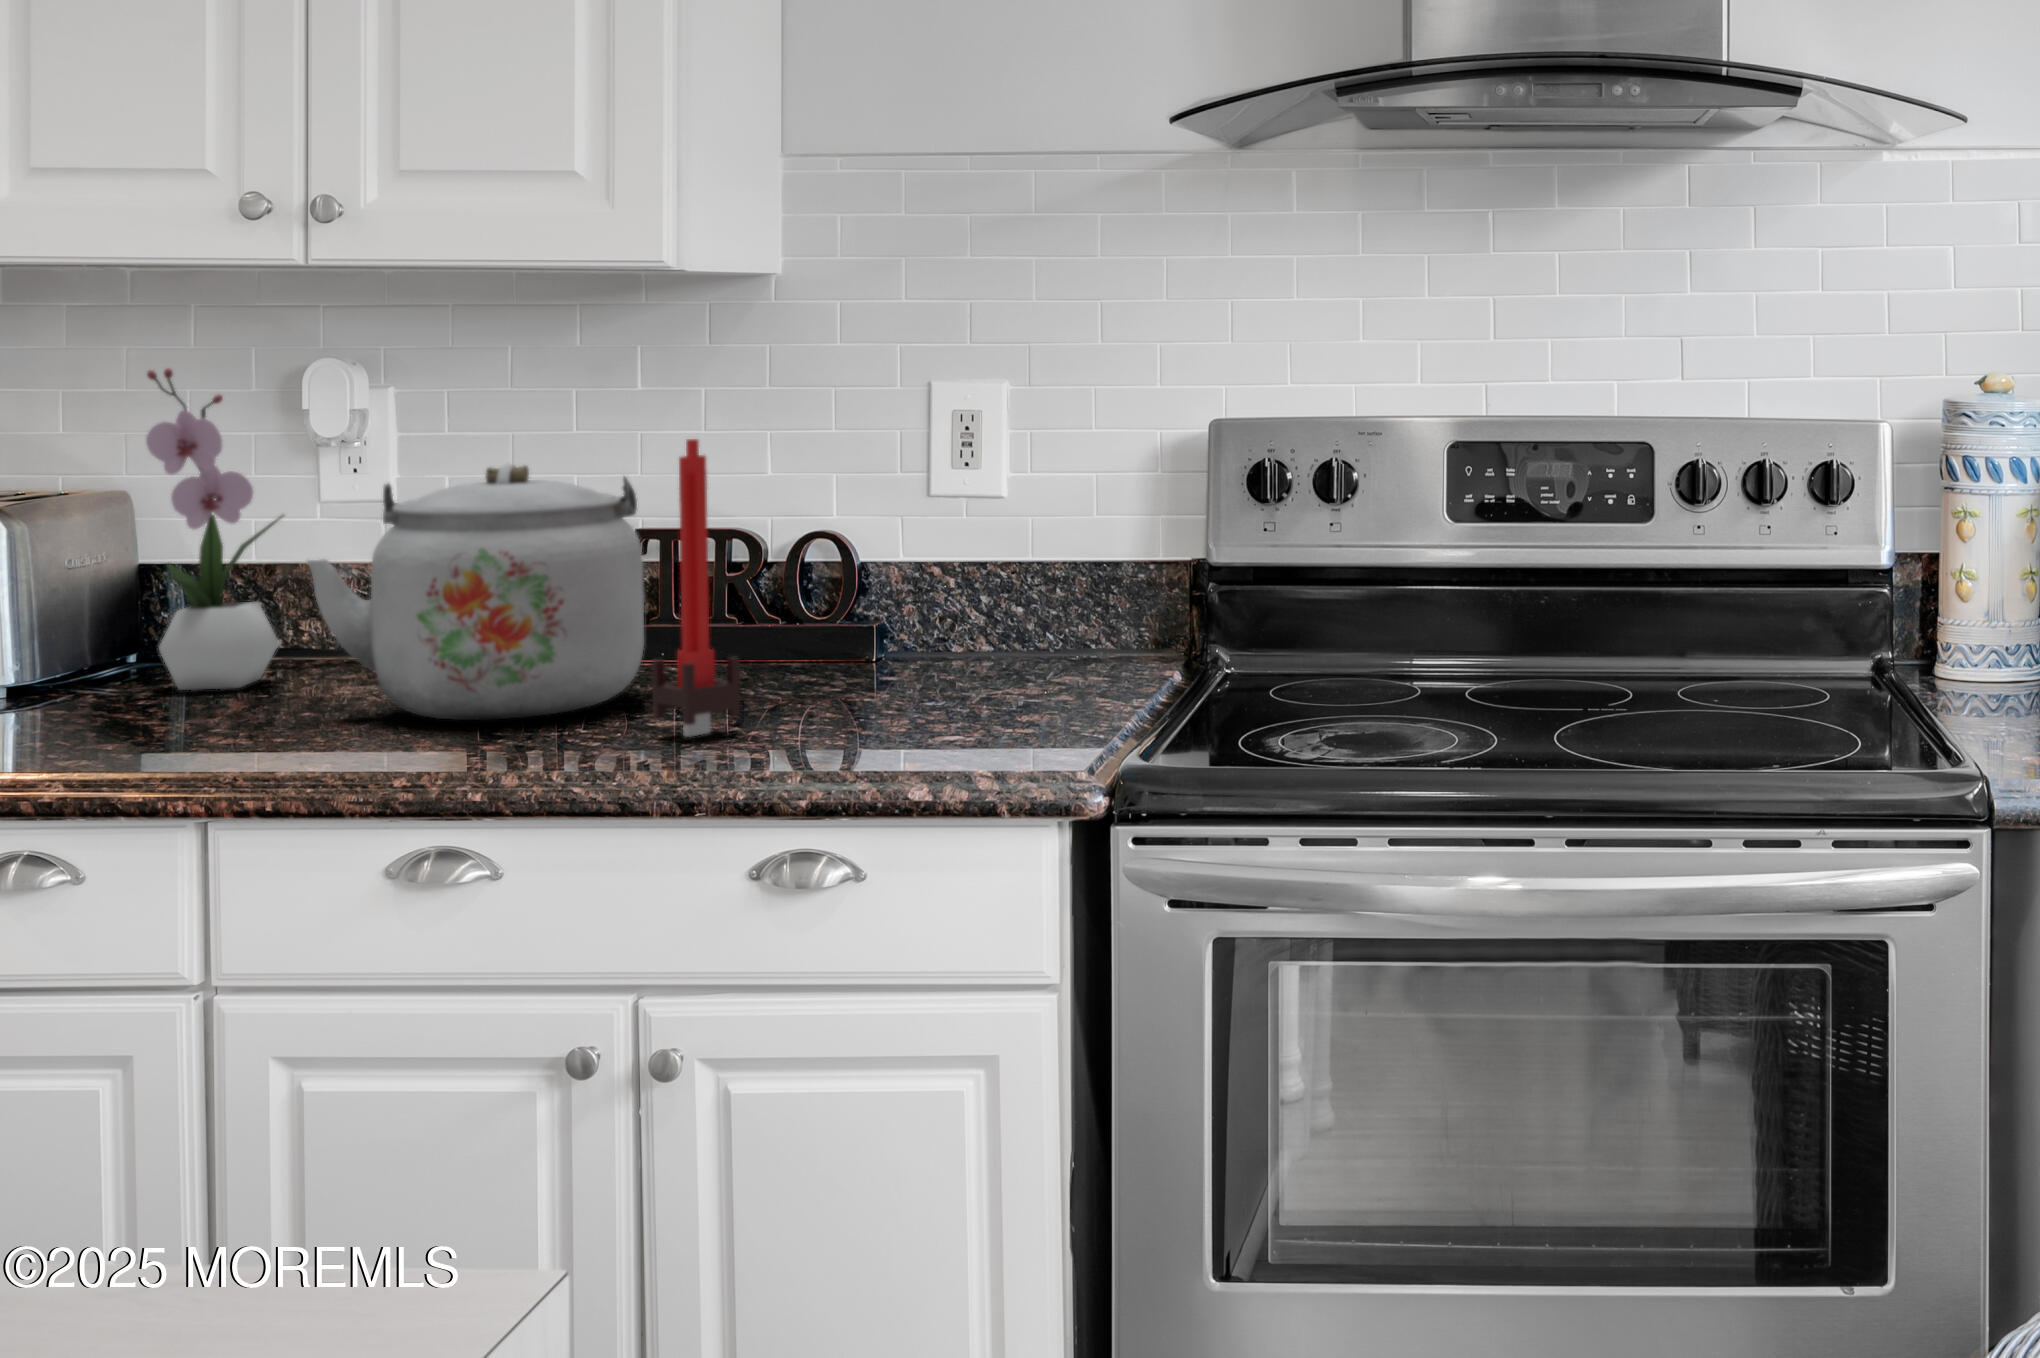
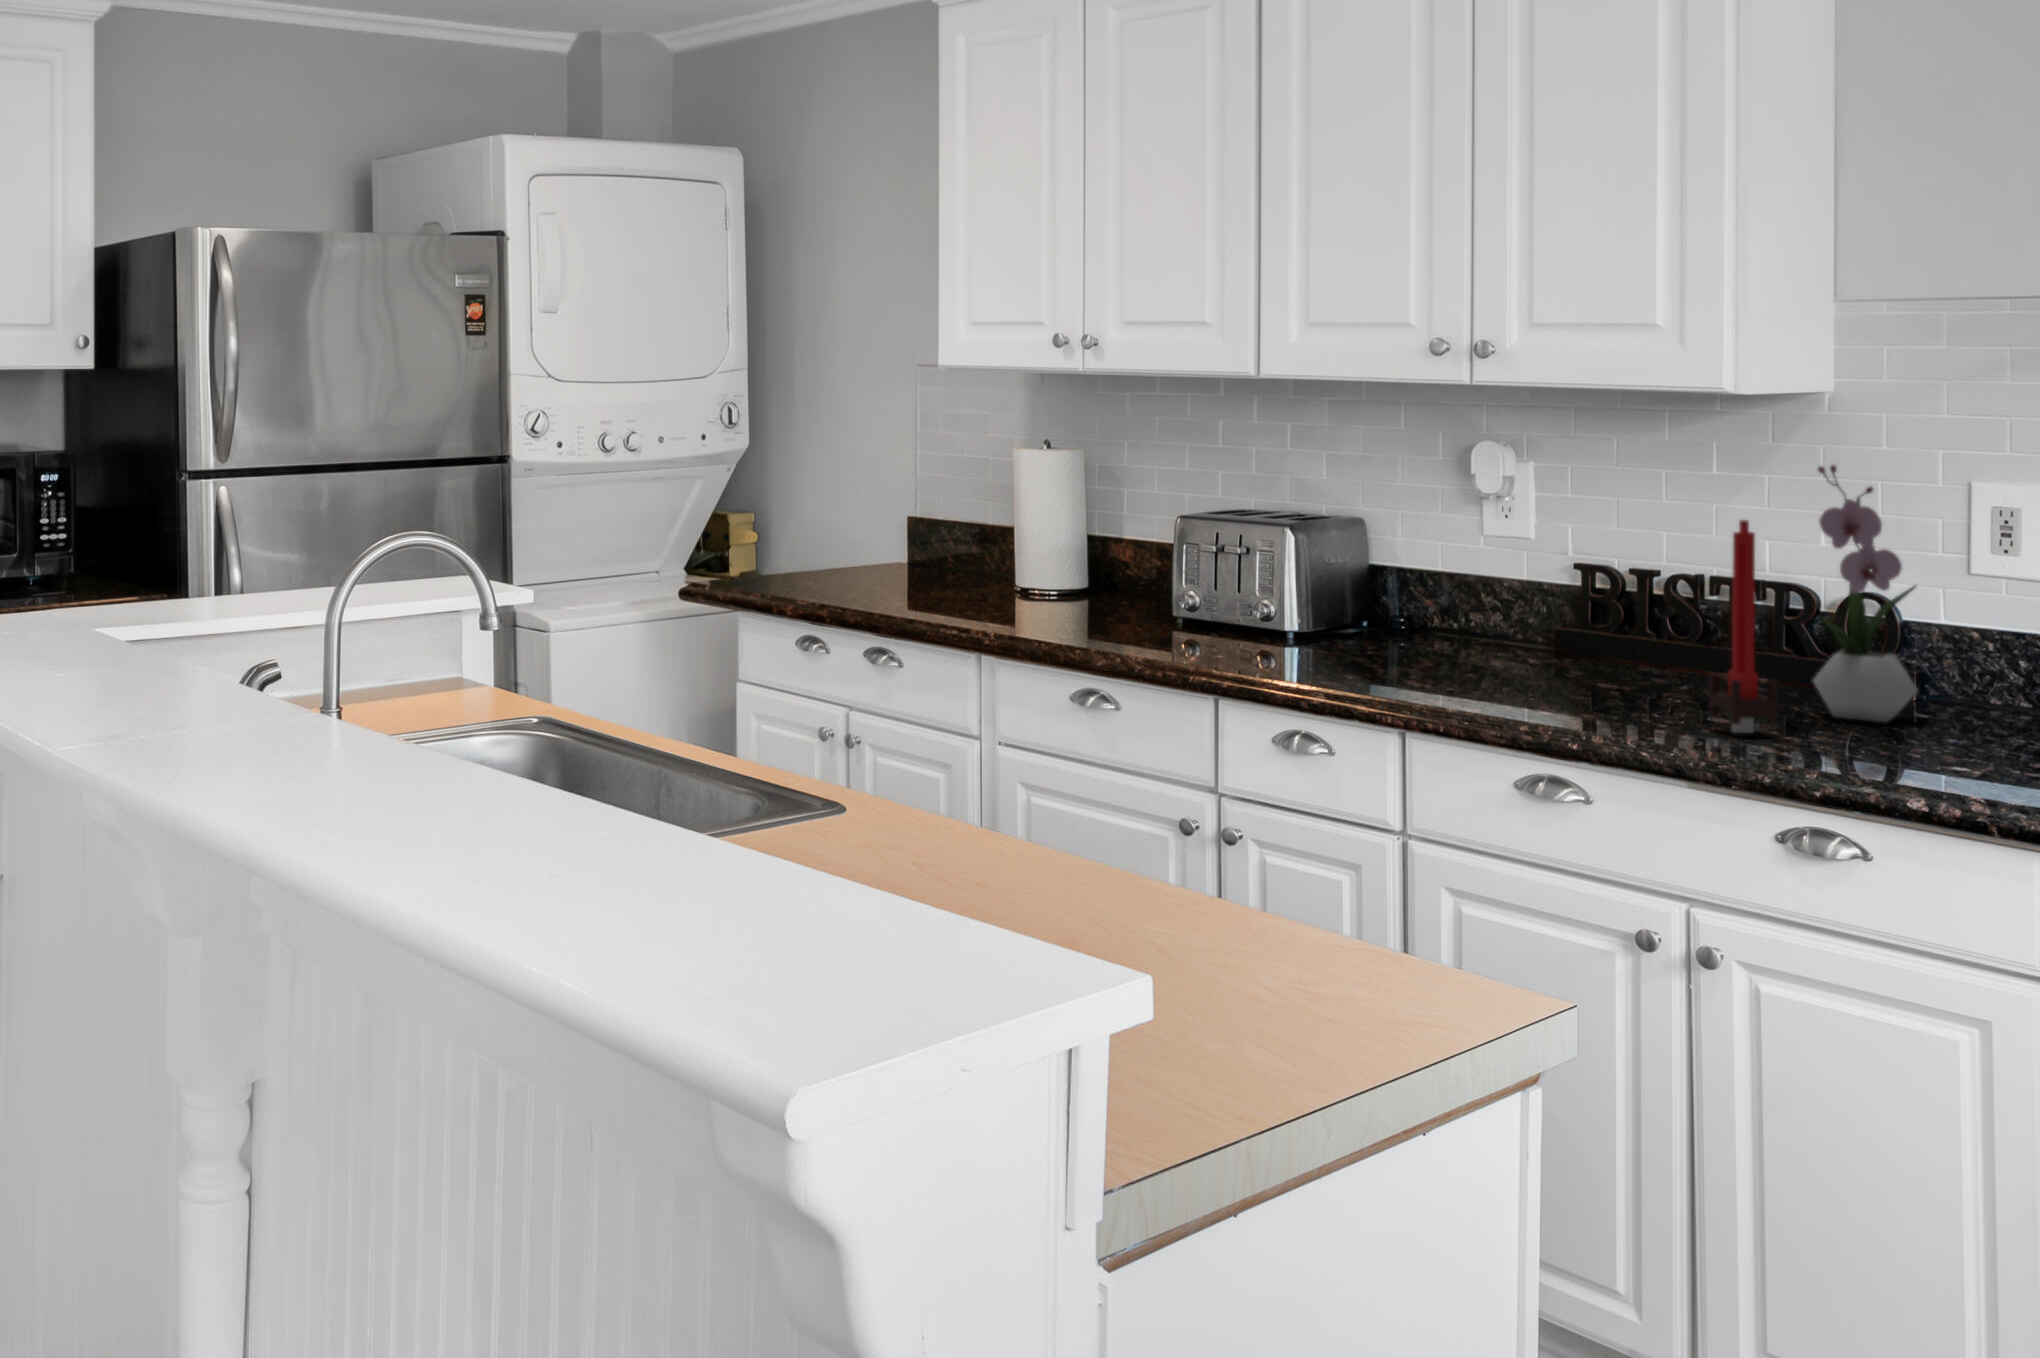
flower arrangement: present [146,368,283,690] -> present [1813,465,1917,722]
kettle: present [307,464,644,720] -> none [1471,524,1710,702]

